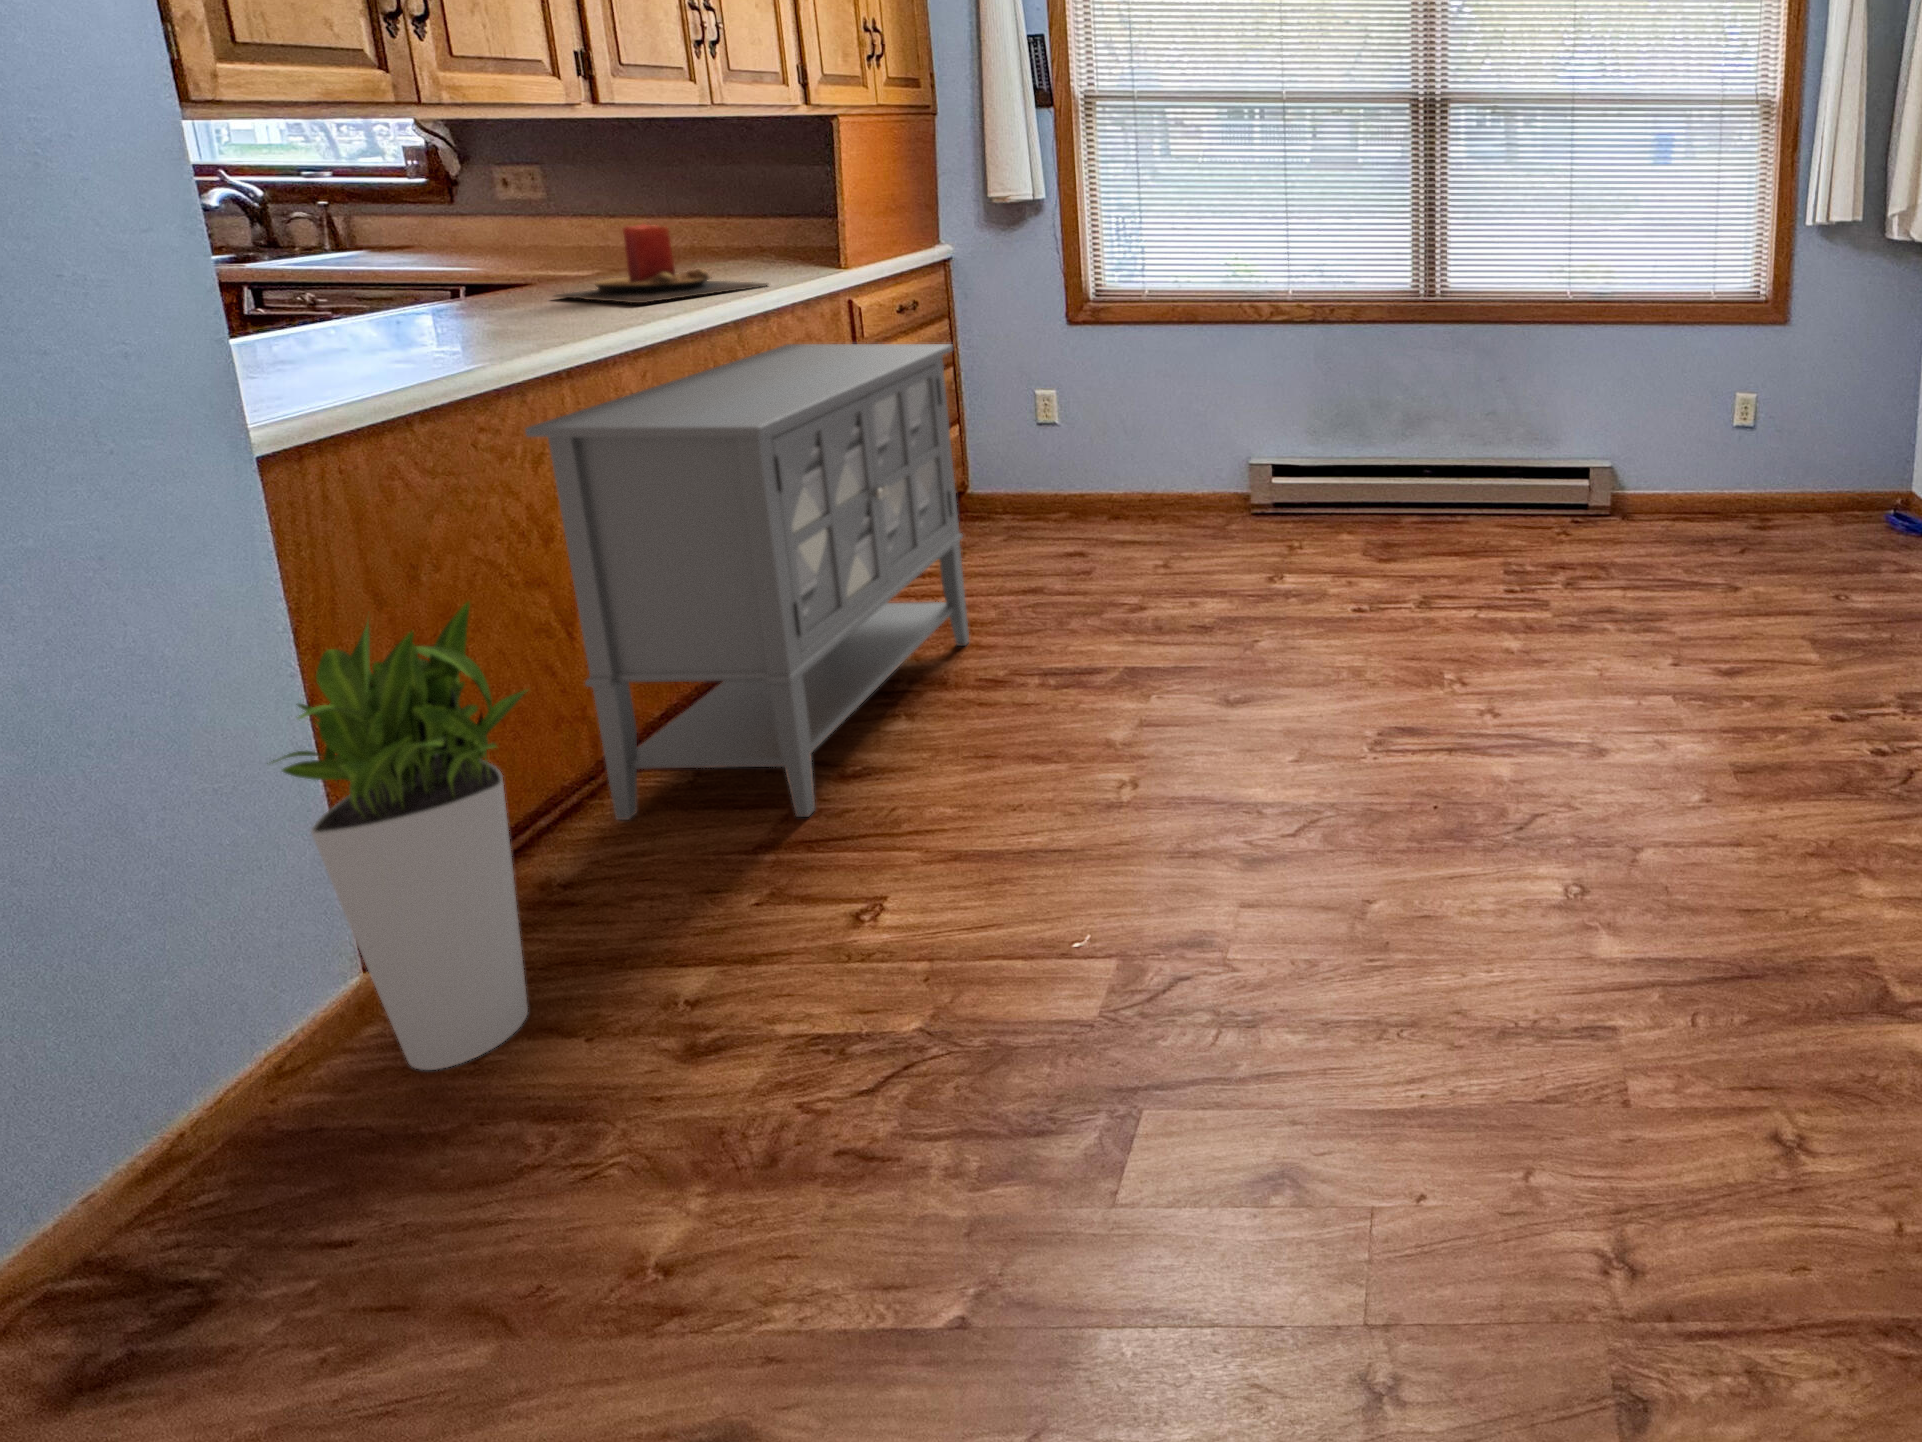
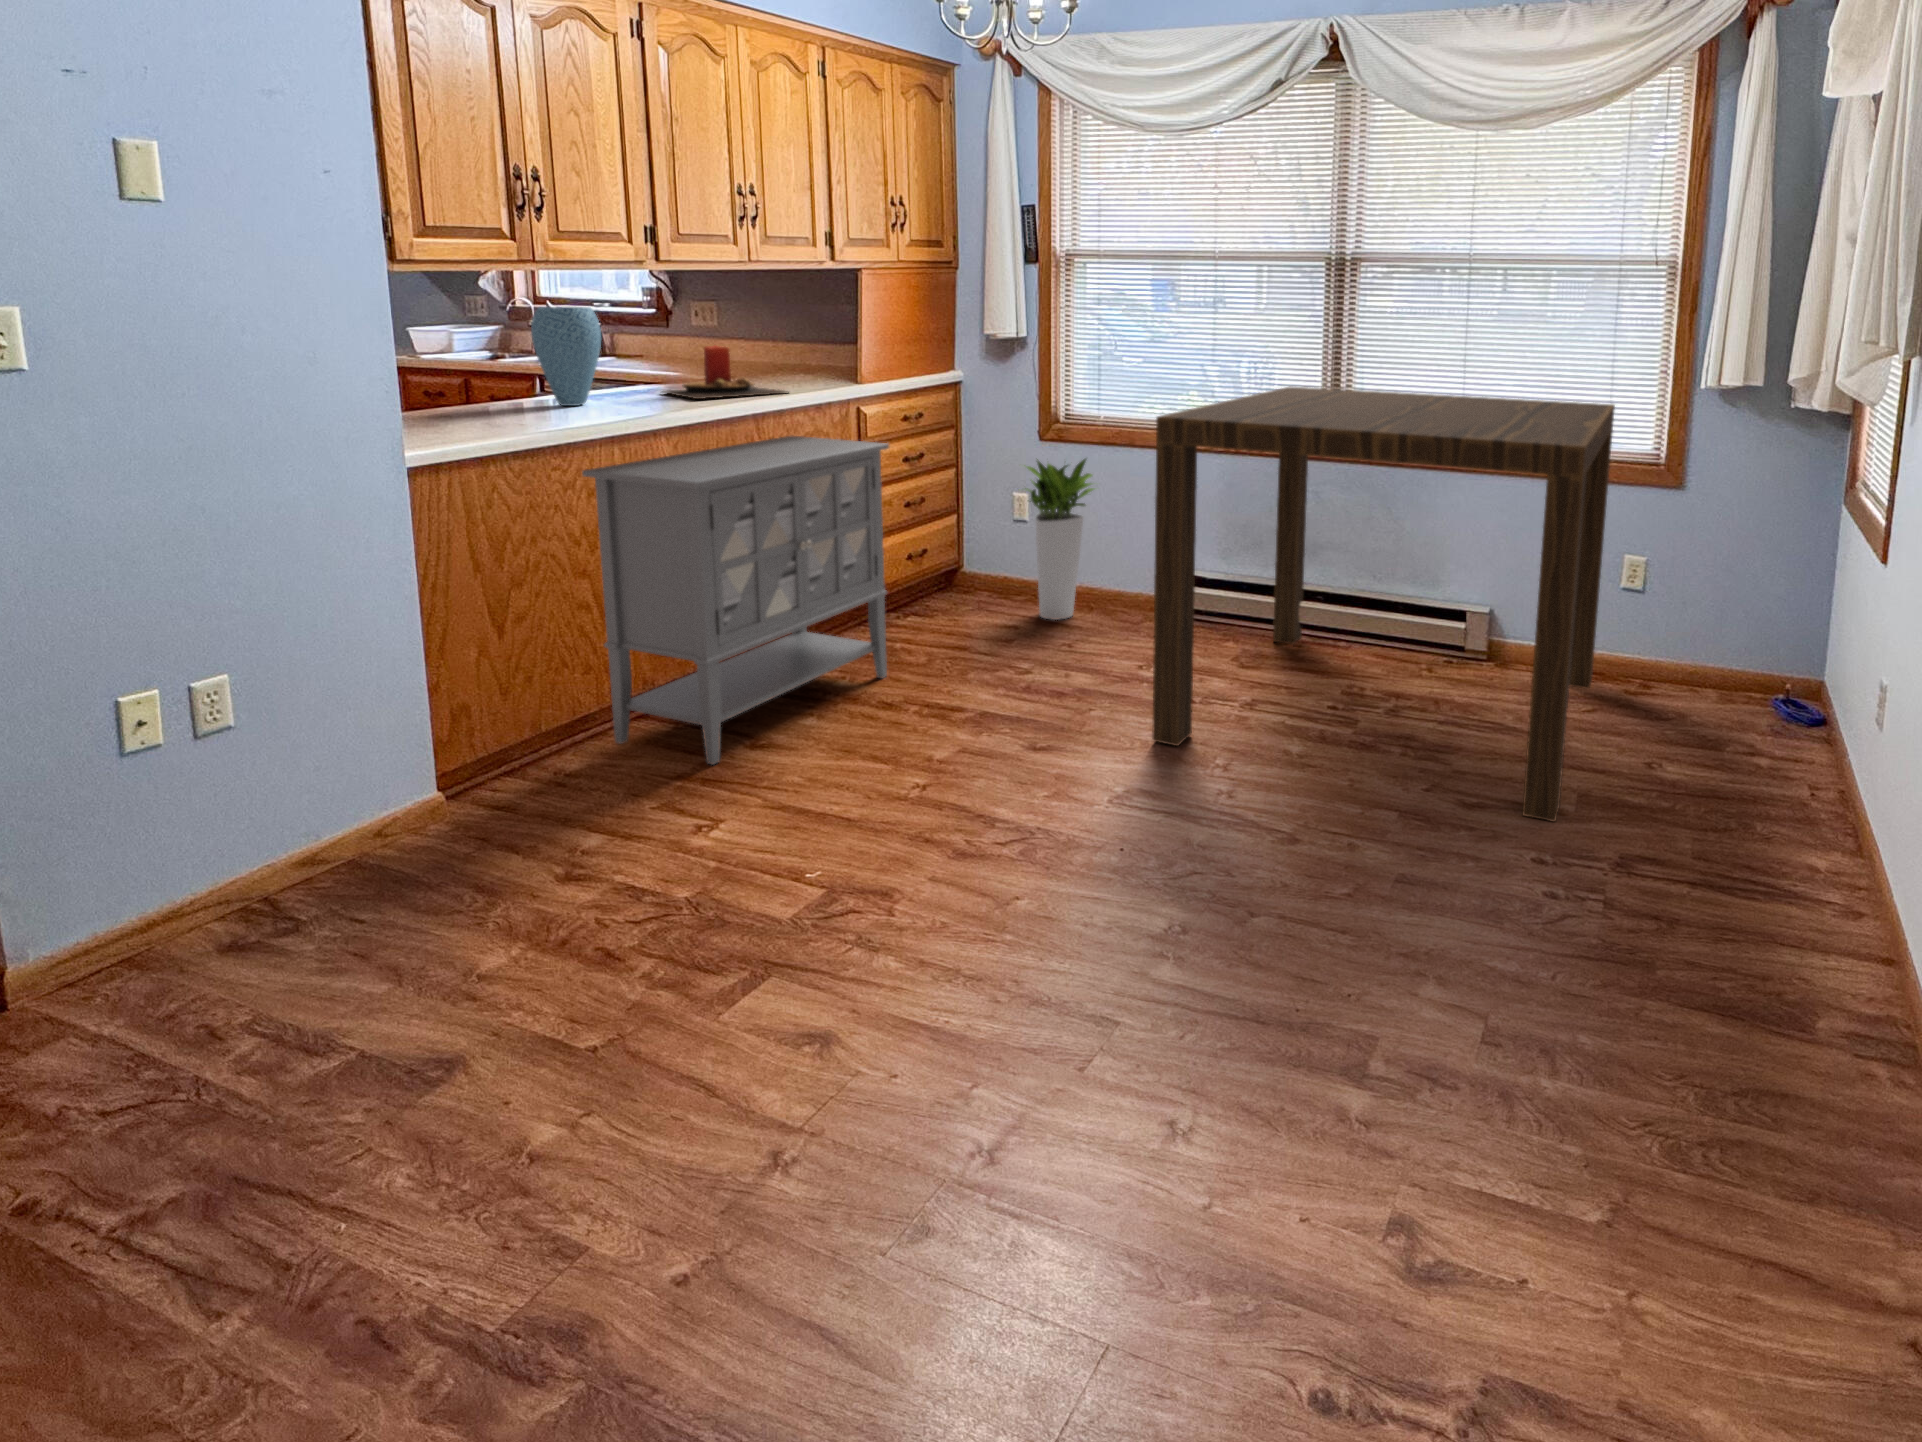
vase: none [333,173,466,329] -> present [531,307,601,406]
dining table: none [1360,244,1836,664] -> present [1152,387,1615,822]
planter: present [273,602,528,1070] -> present [1025,459,1094,620]

